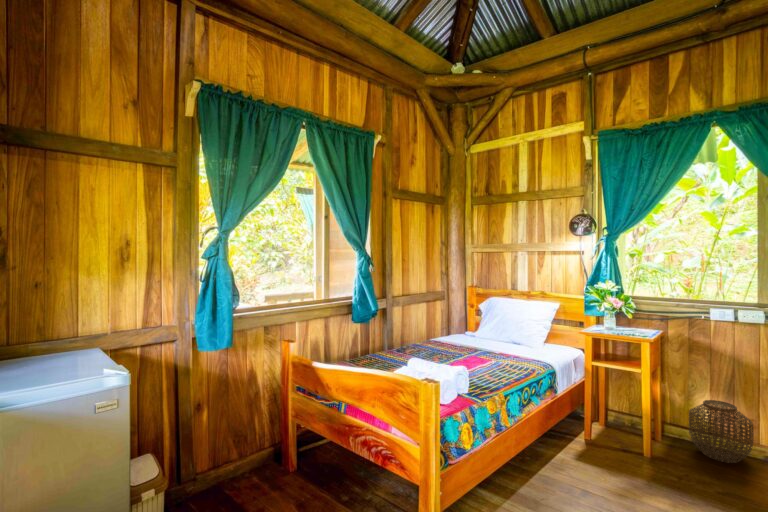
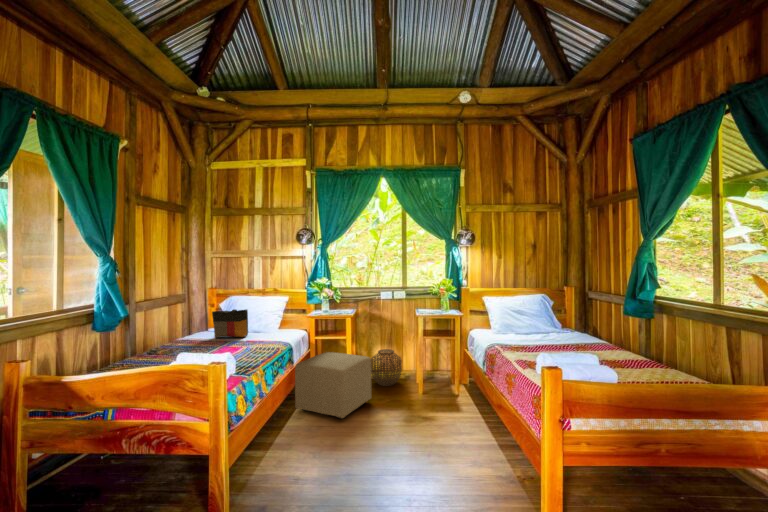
tote bag: none [464,313,504,347] -> present [212,309,248,338]
ottoman: none [557,386,684,492] -> present [295,352,371,419]

